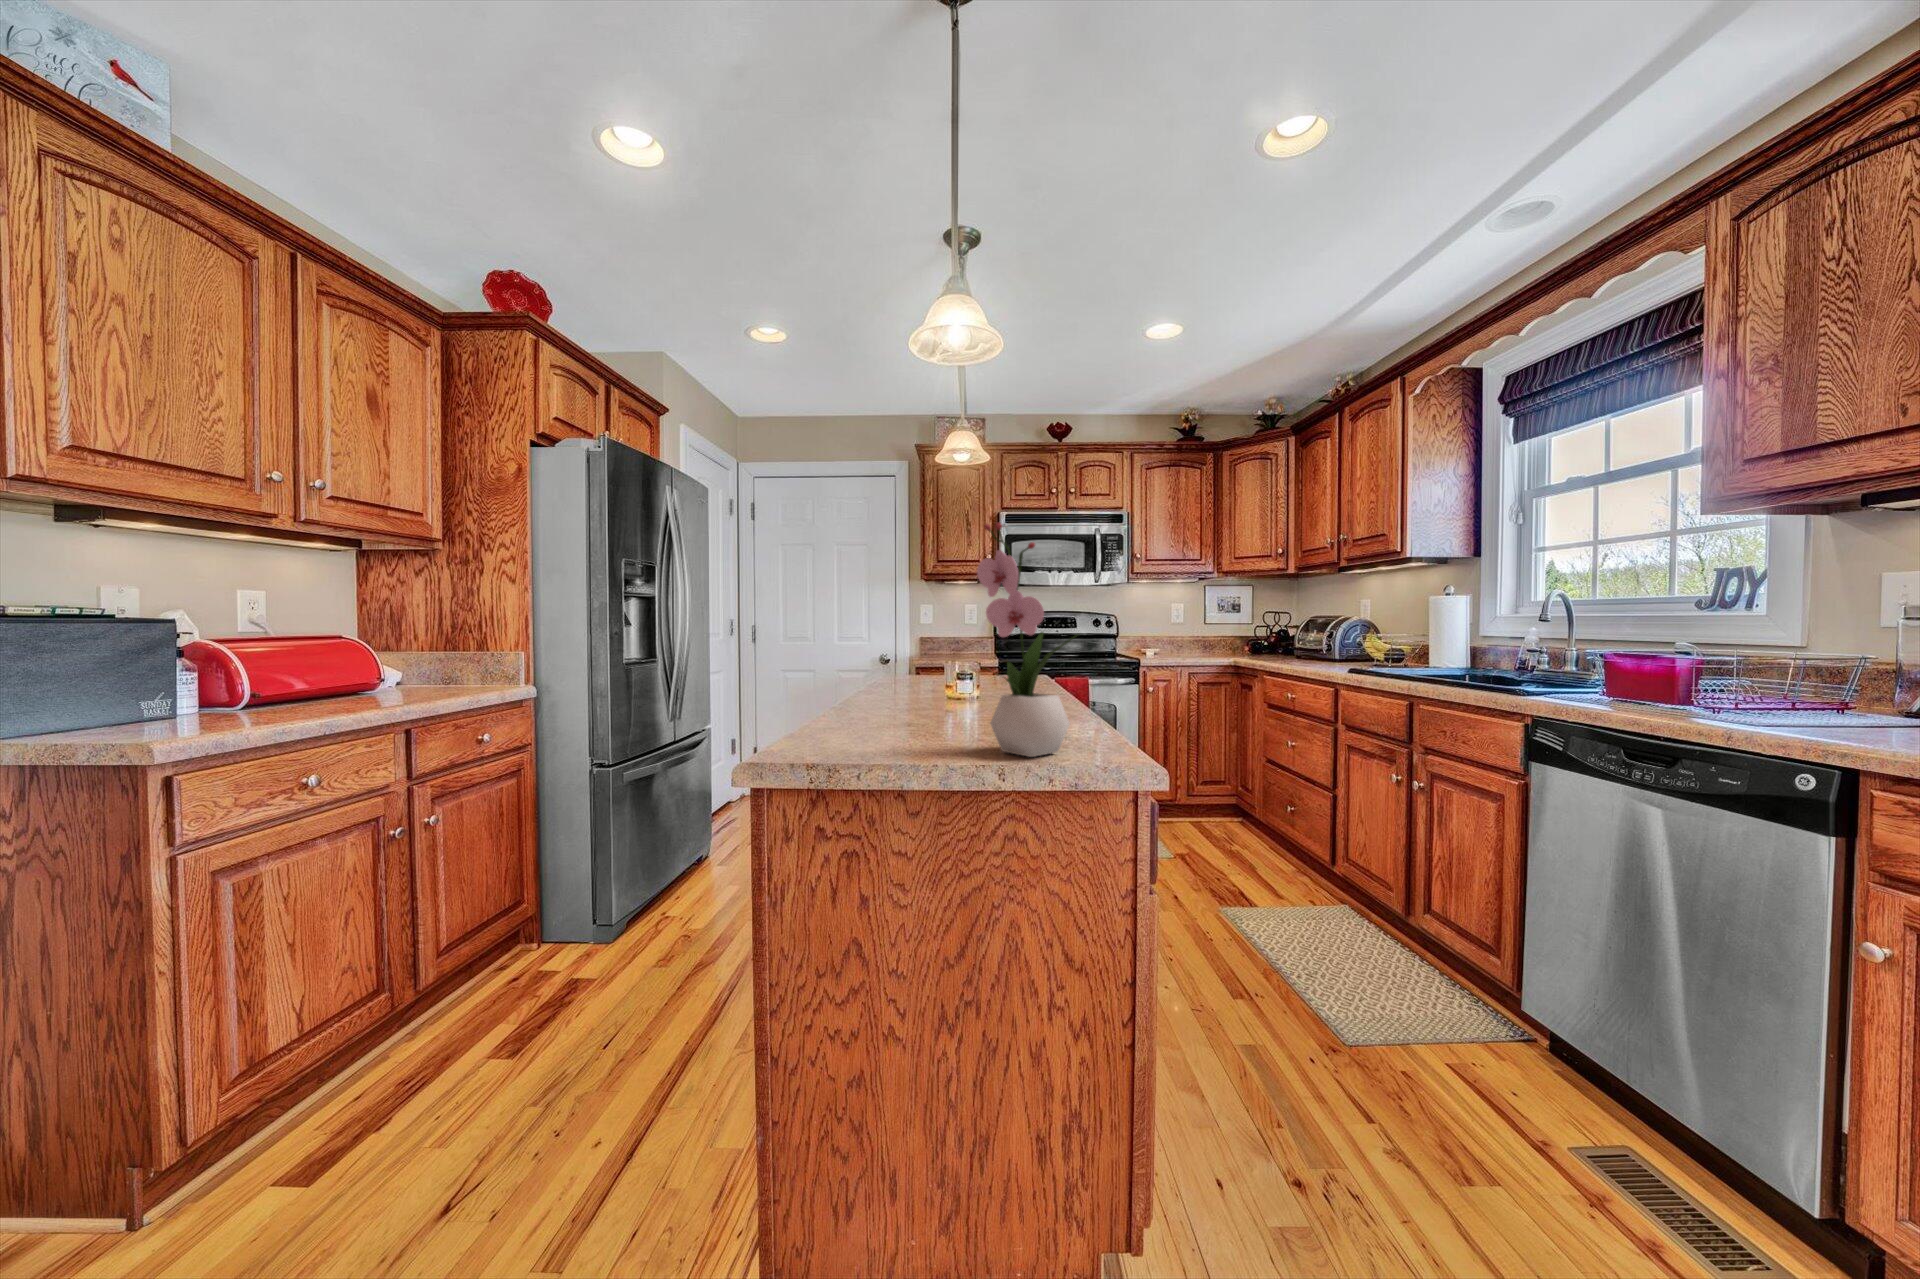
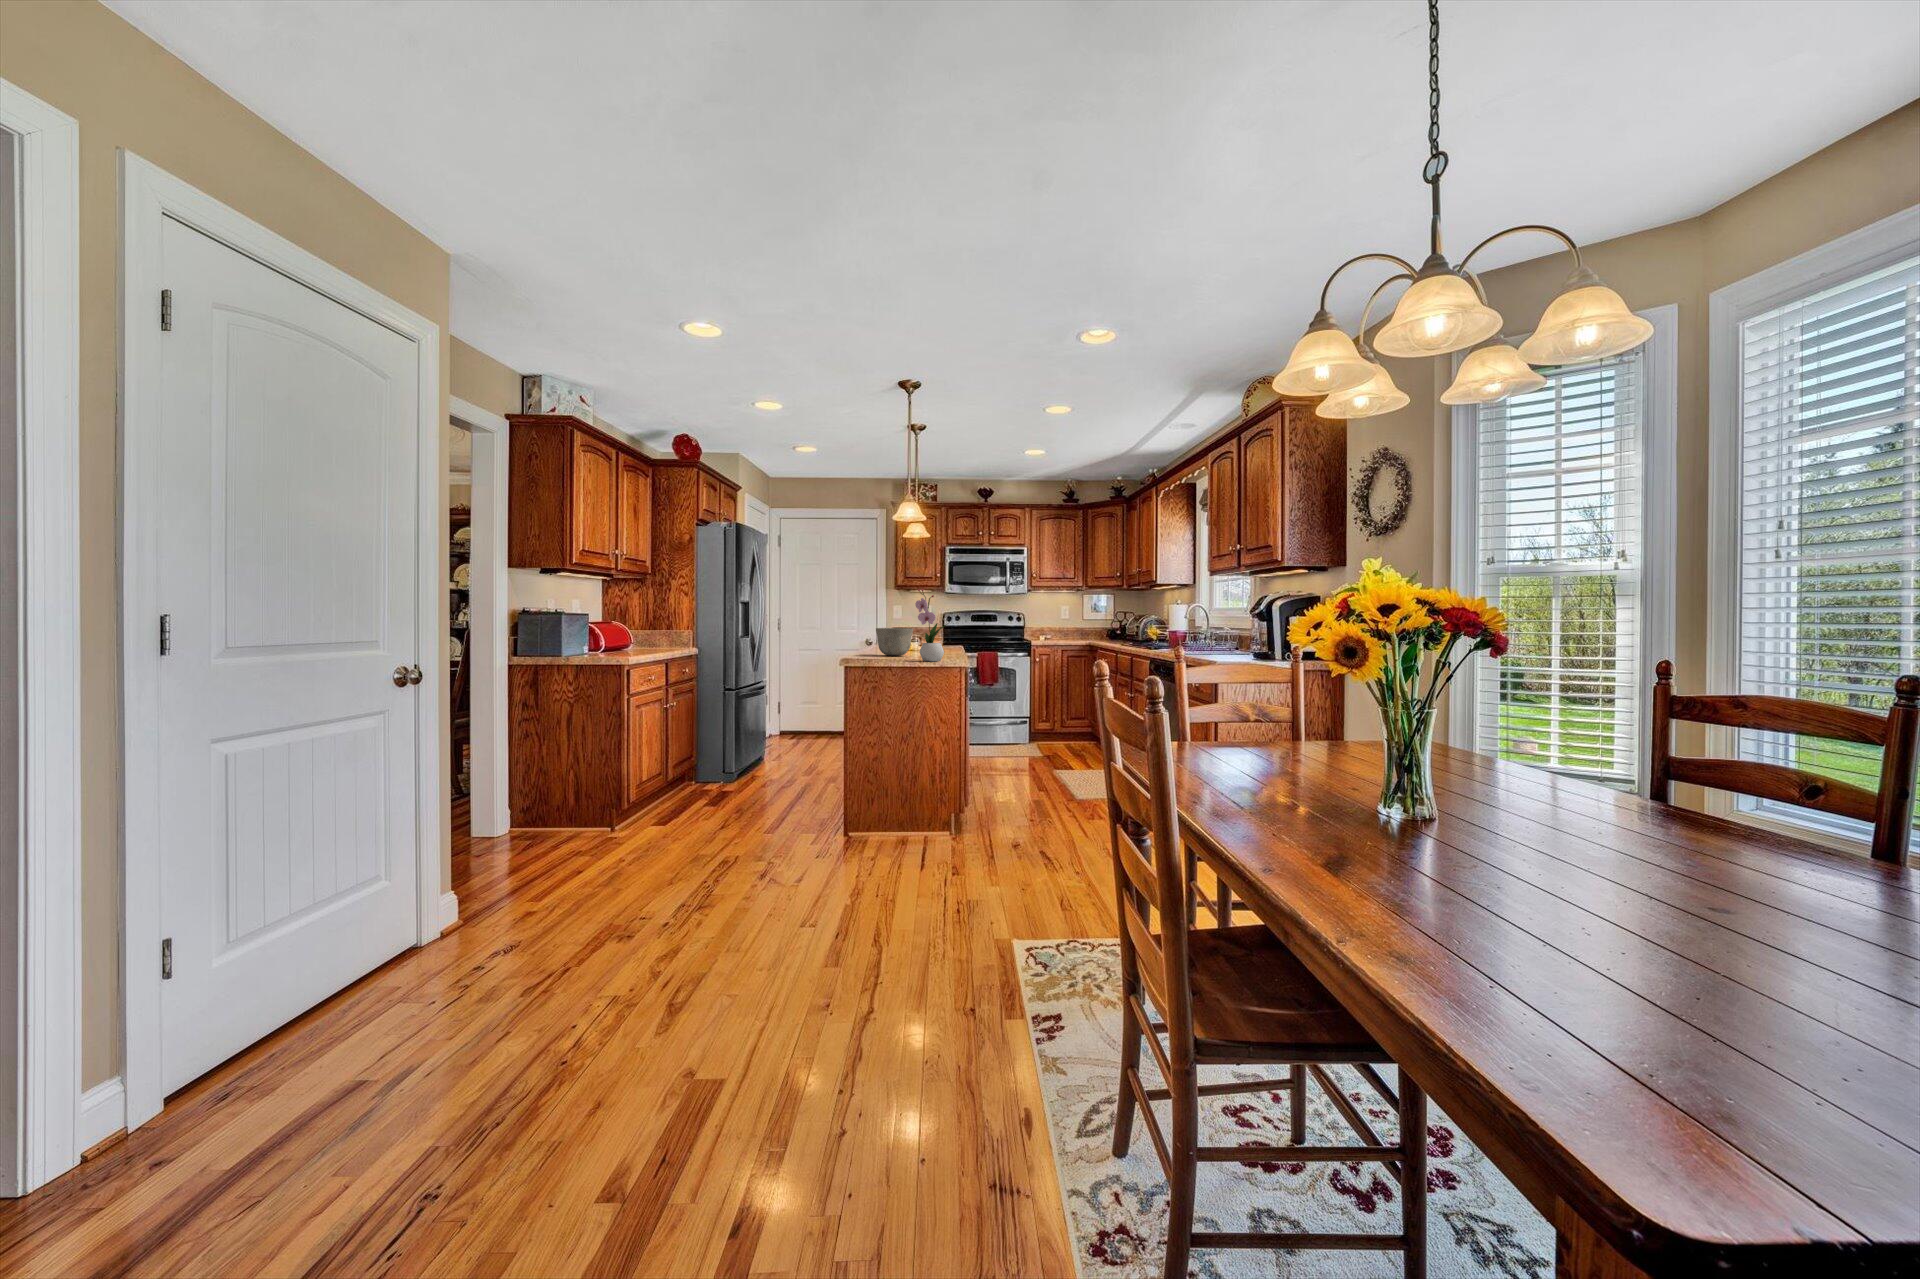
ceramic bowl: none [868,643,964,716] -> present [876,628,913,656]

